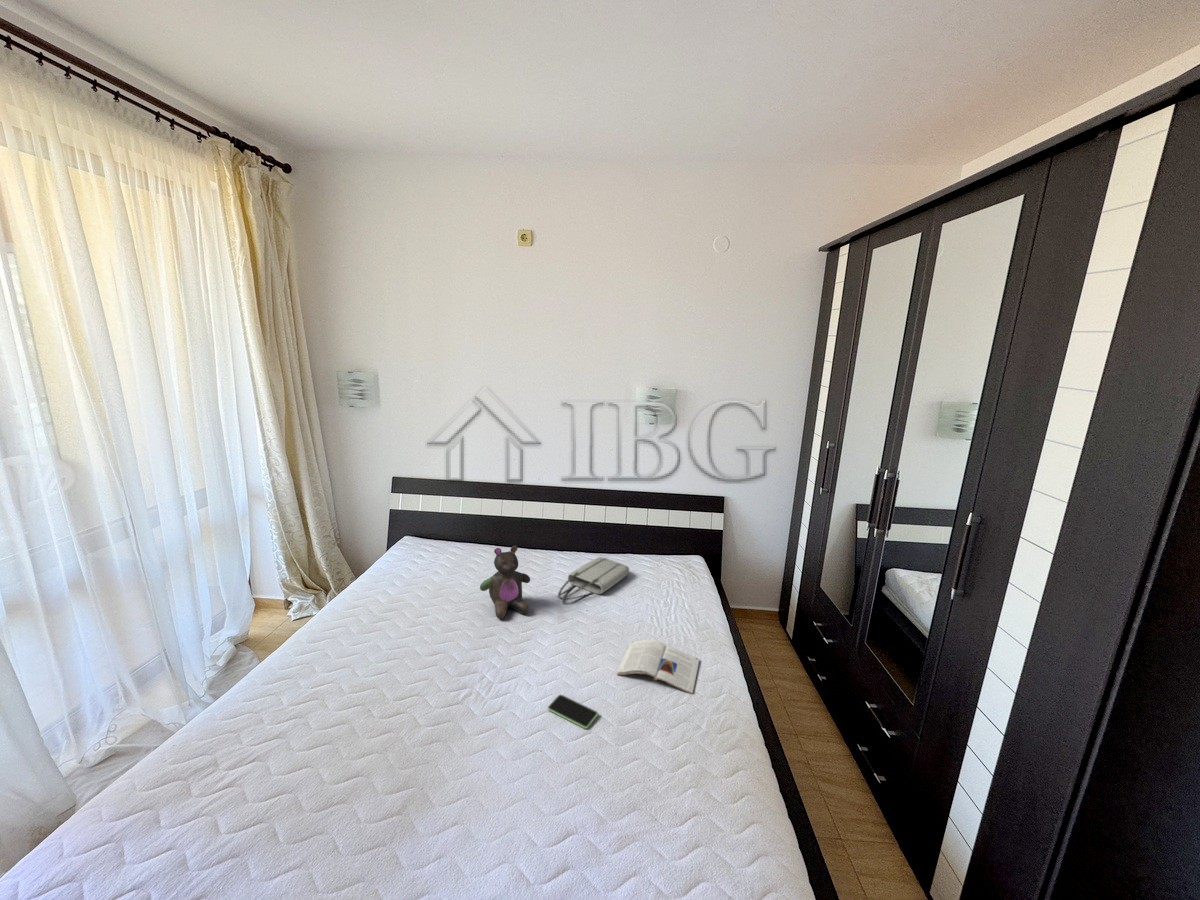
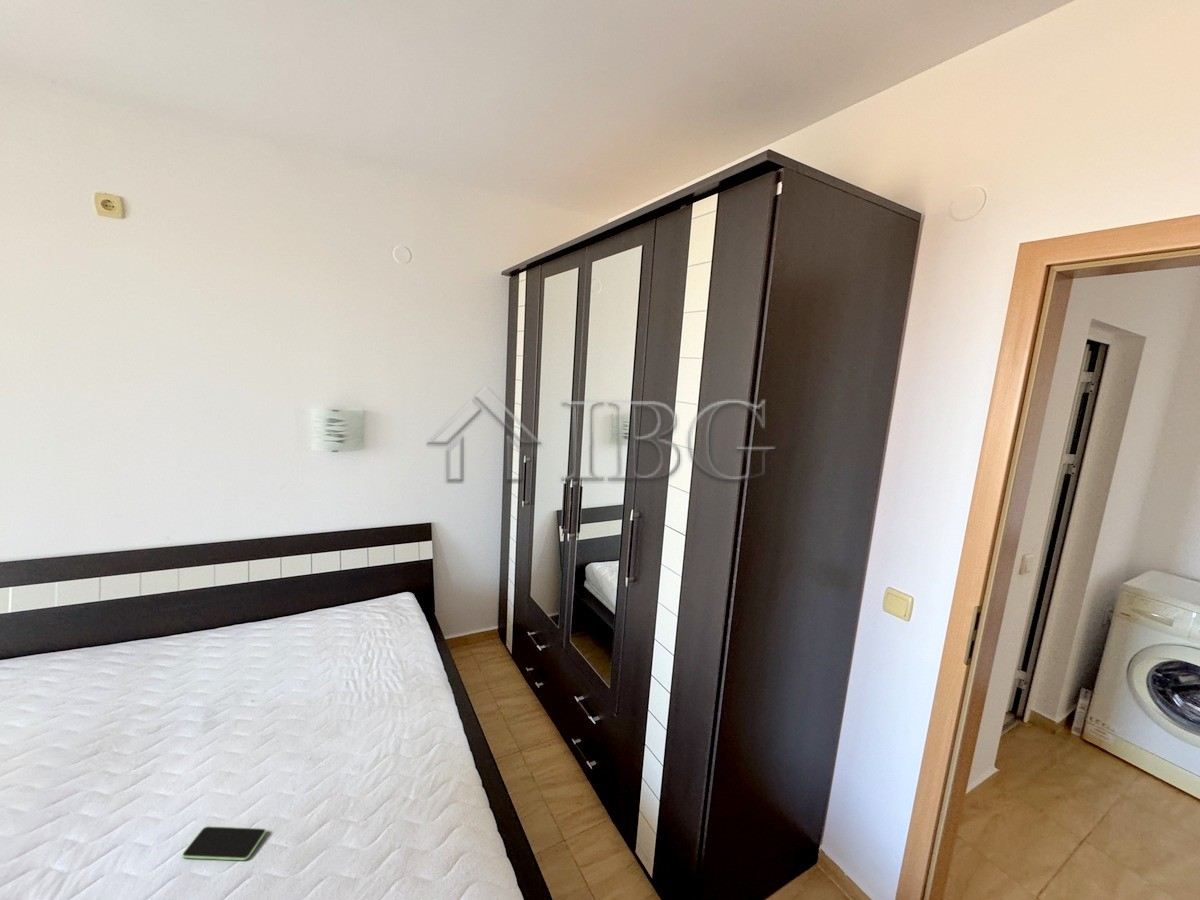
stuffed bear: present [480,546,530,619] -> none [58,637,158,750]
tote bag: present [558,557,629,600] -> none [208,620,318,691]
magazine: present [617,640,699,694] -> none [297,705,406,767]

